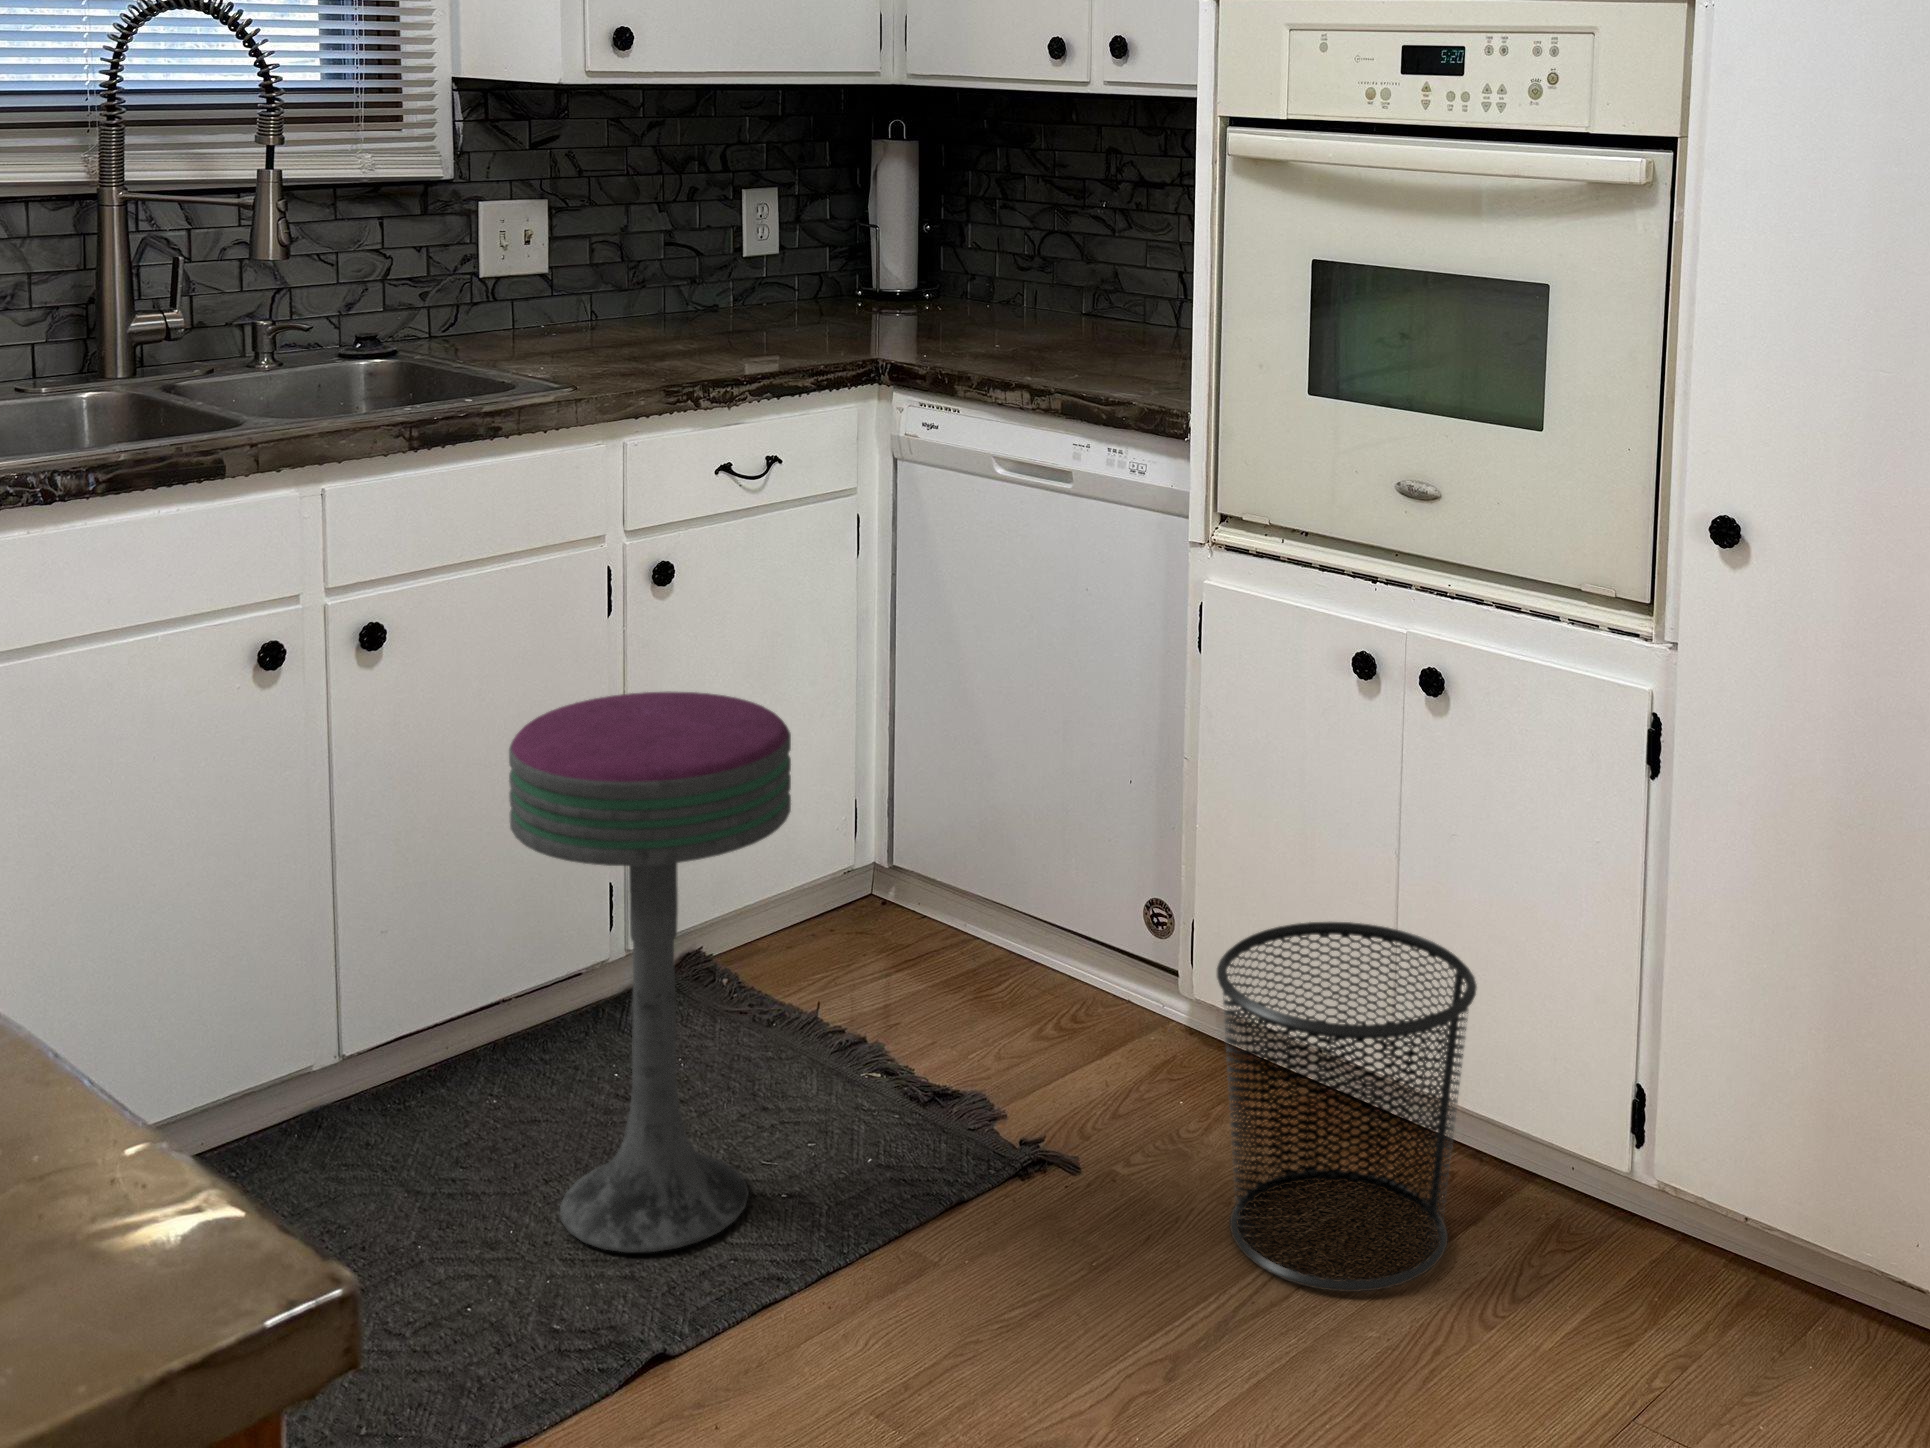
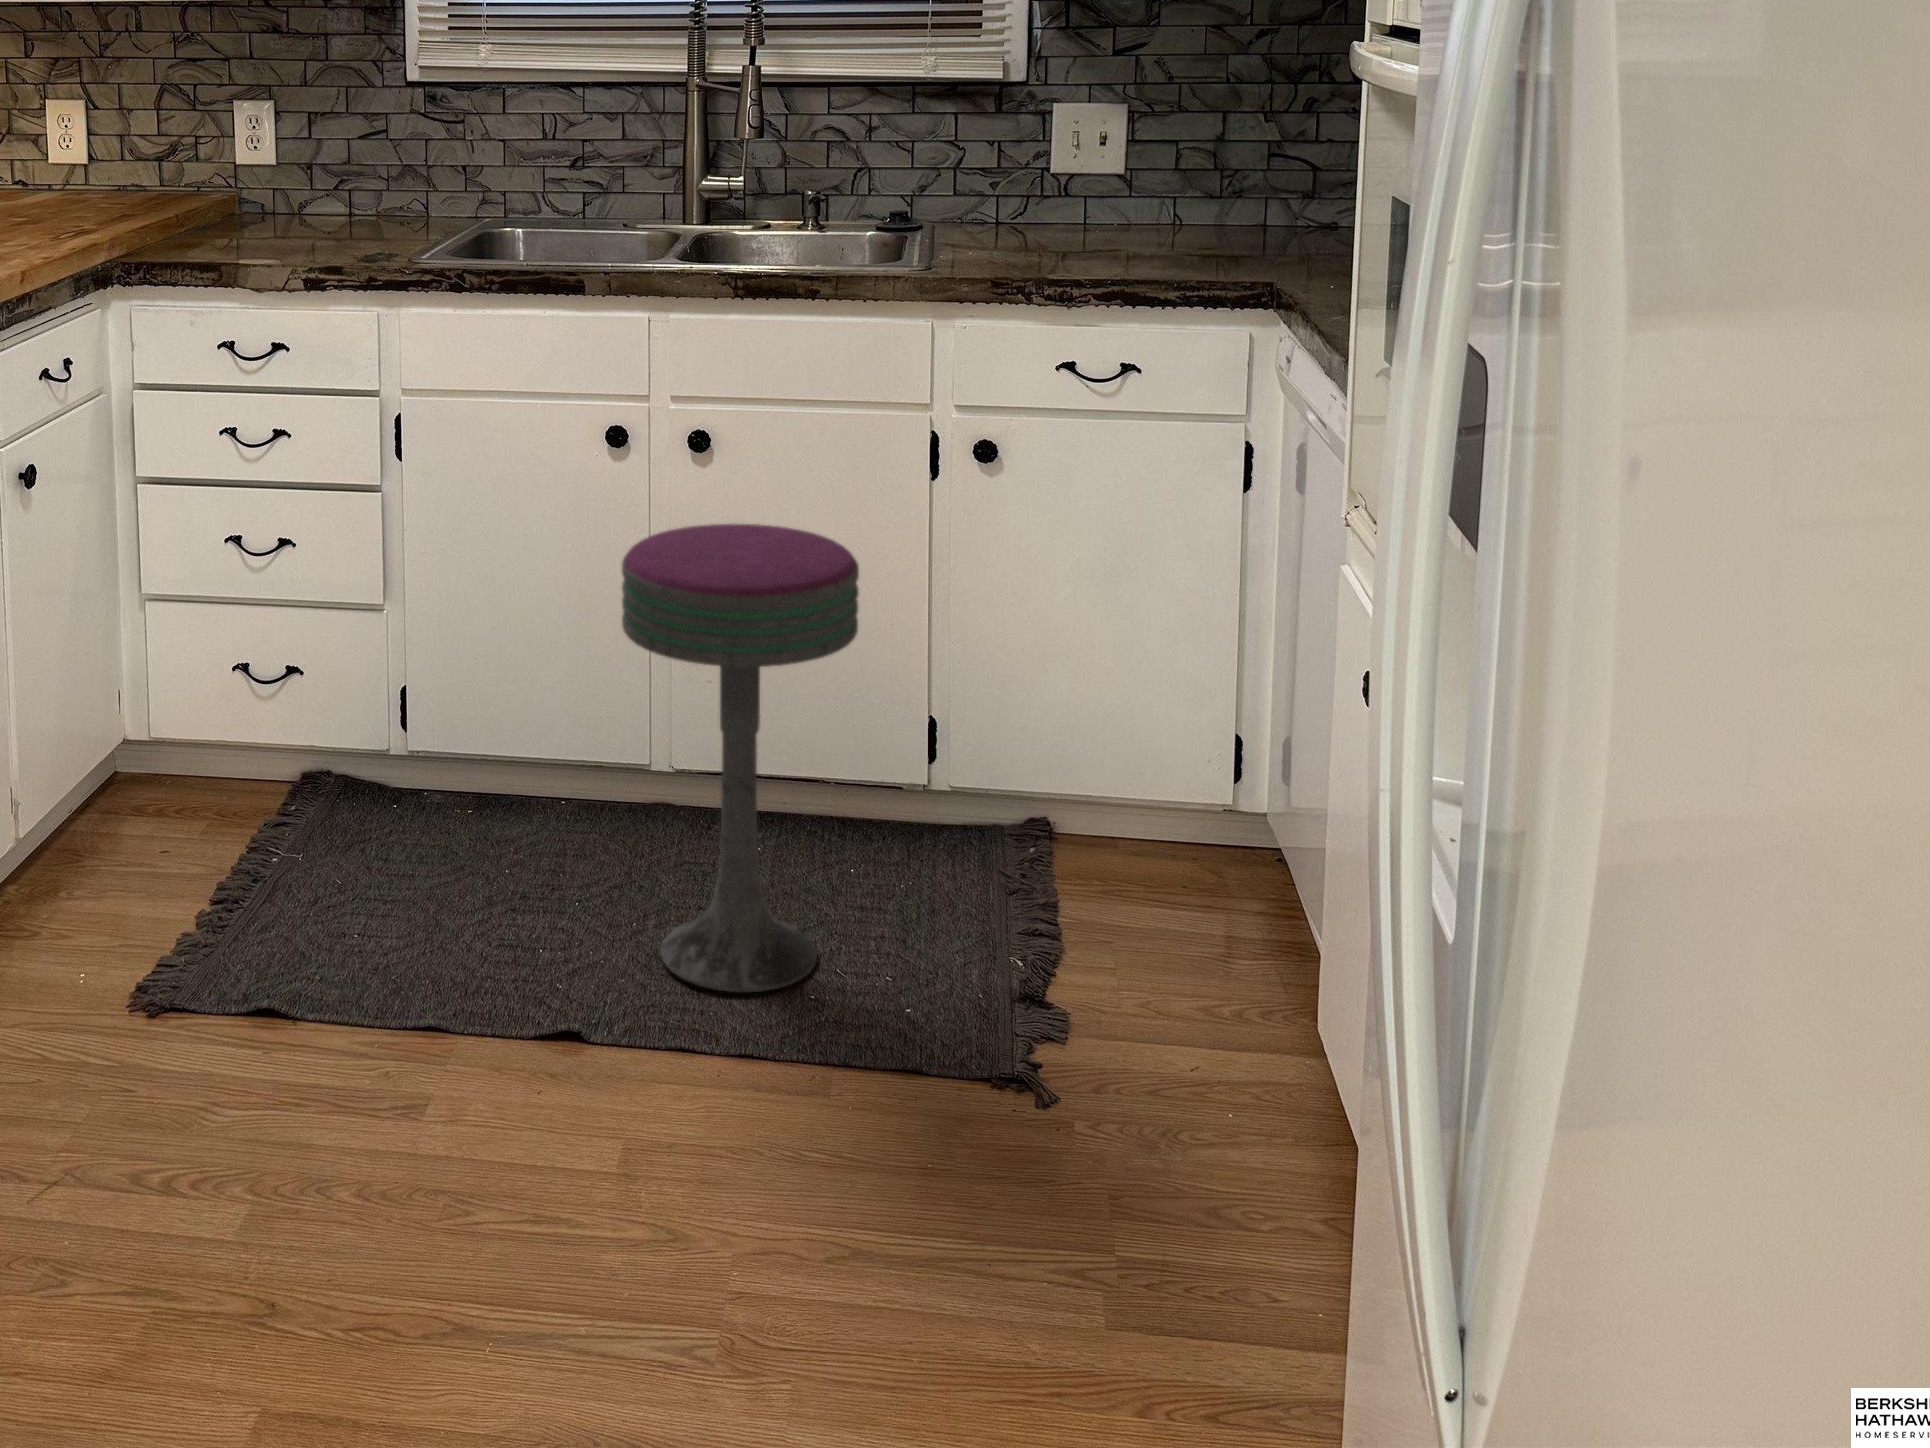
waste bin: present [1217,922,1477,1292] -> none [1016,935,1322,1360]

